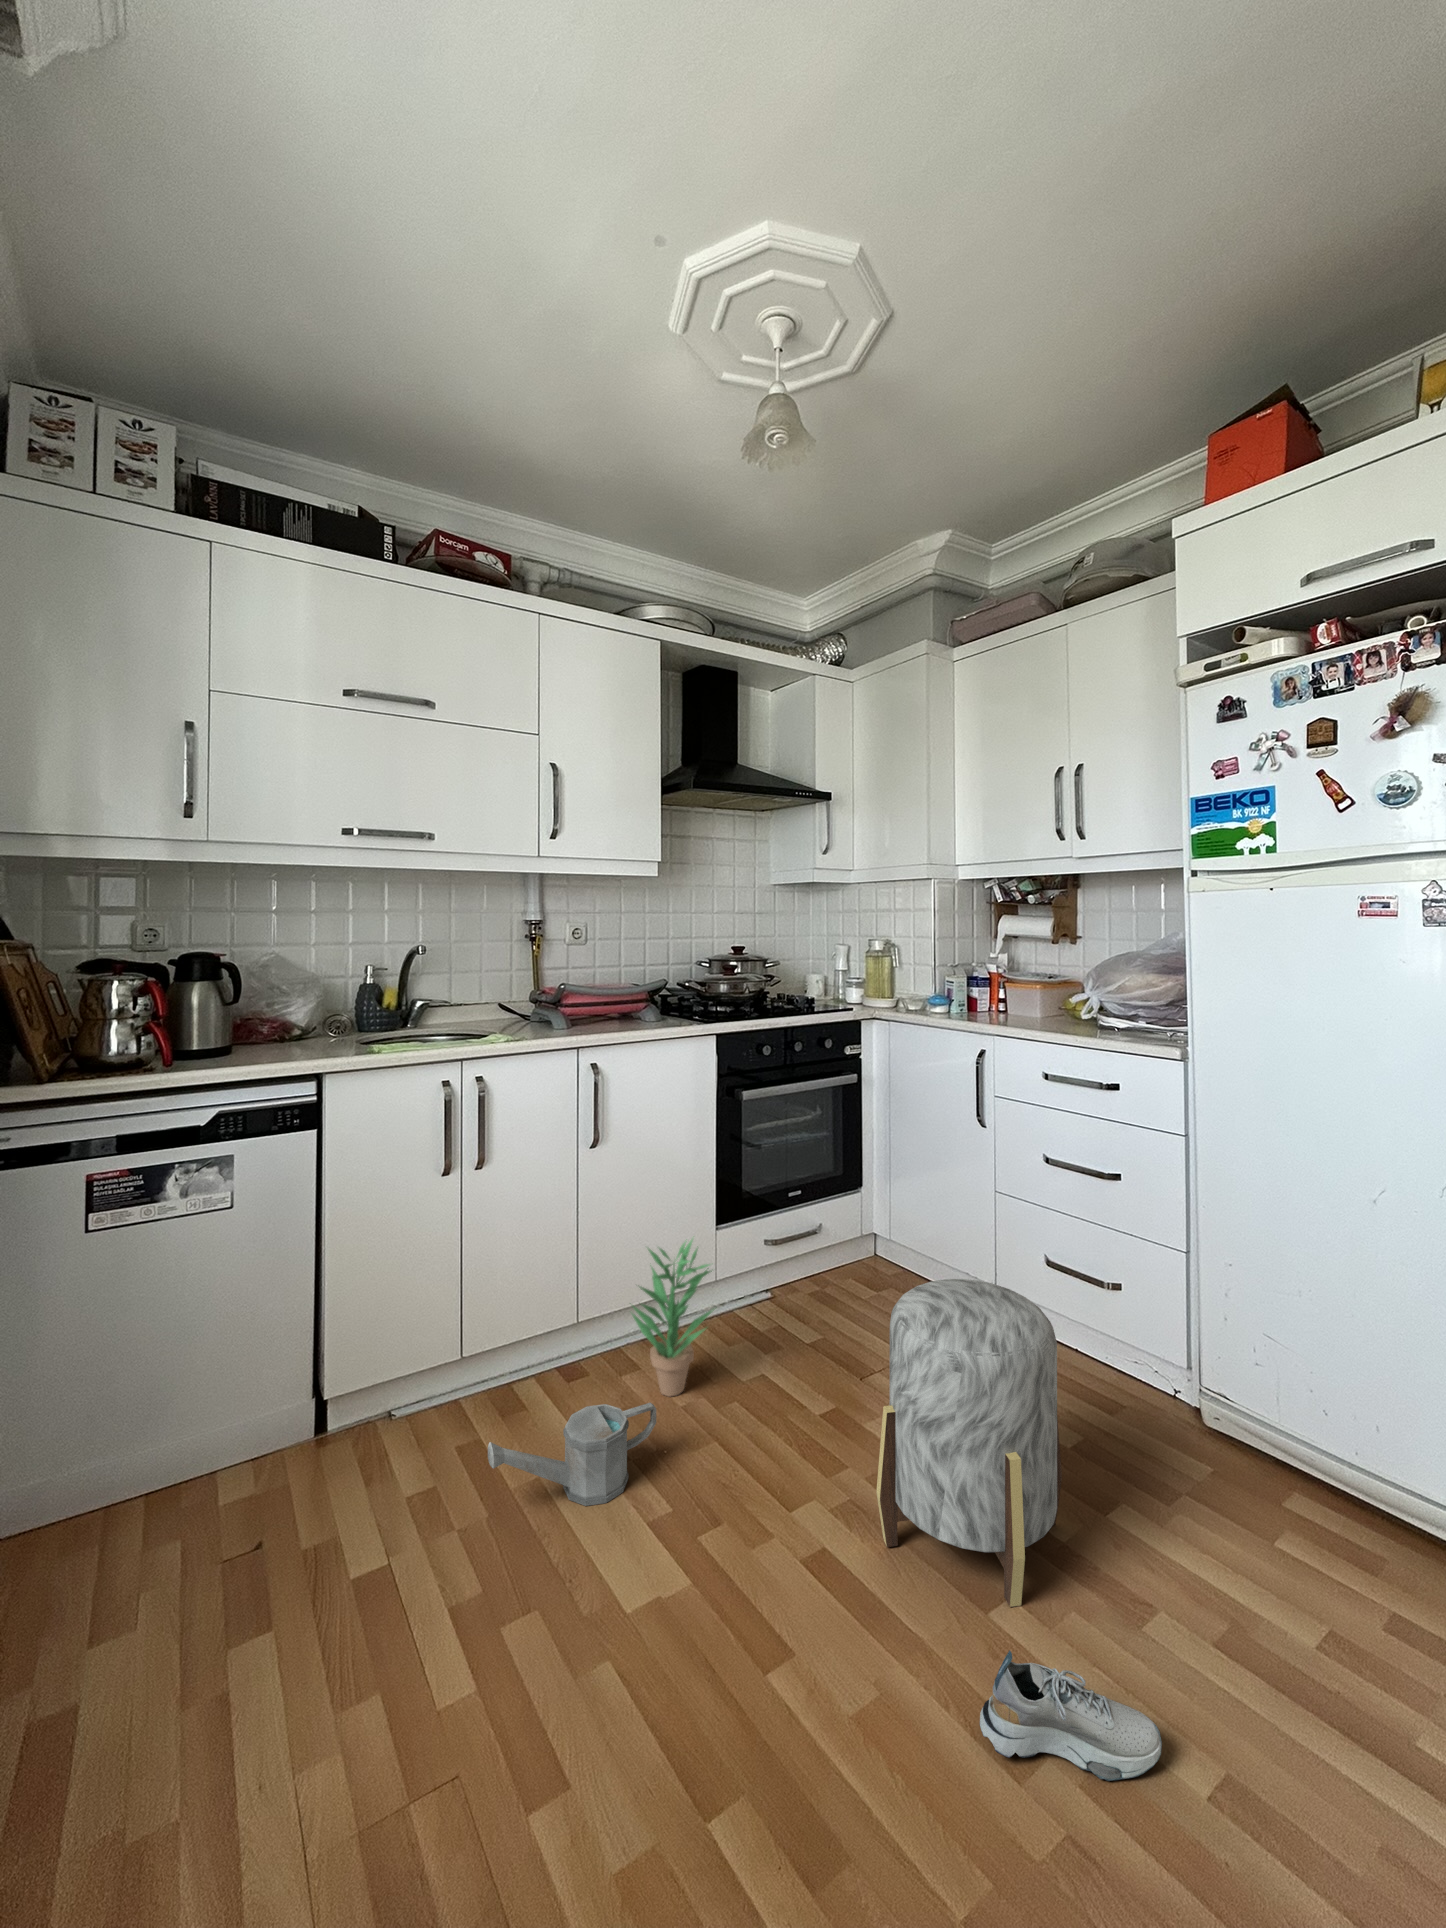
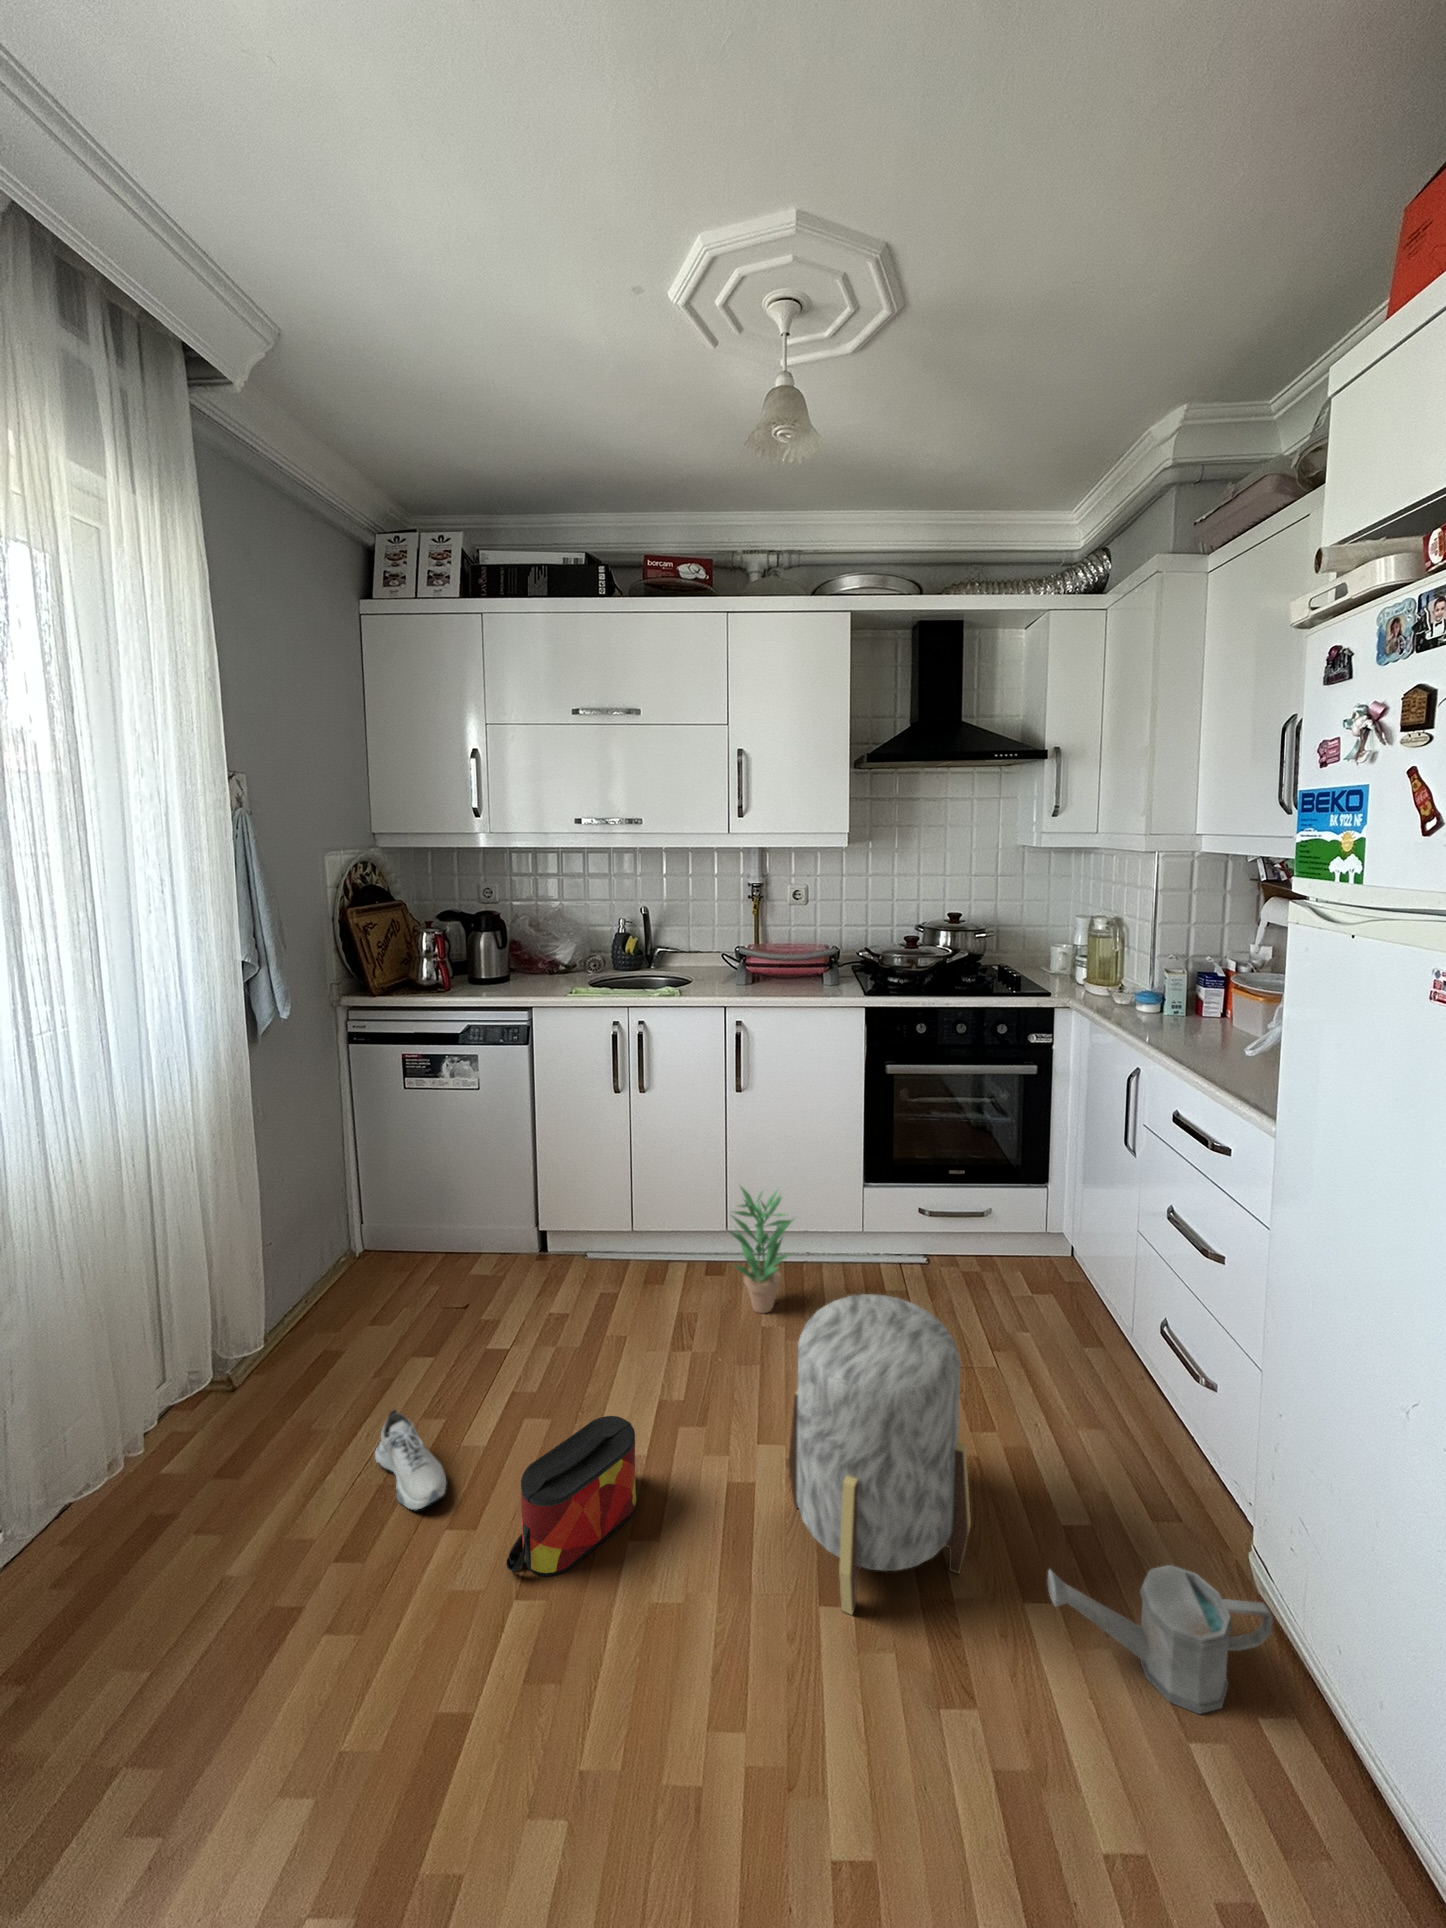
watering can: present [488,1403,656,1506] -> present [1047,1565,1273,1714]
bag: none [647,1533,746,1795] -> present [507,1416,636,1576]
shoe: present [980,1651,1162,1781] -> present [375,1410,446,1510]

